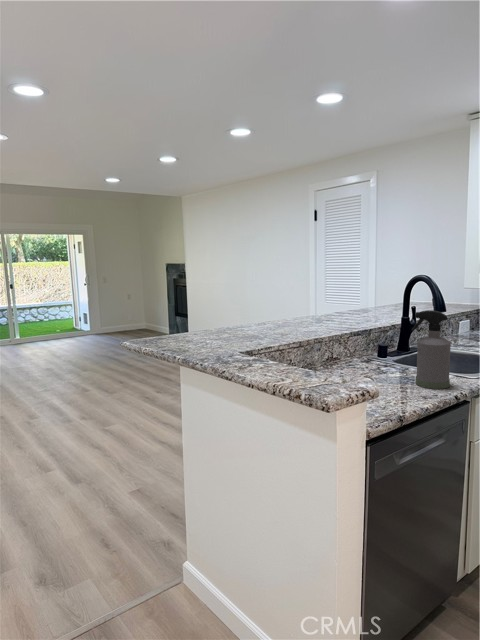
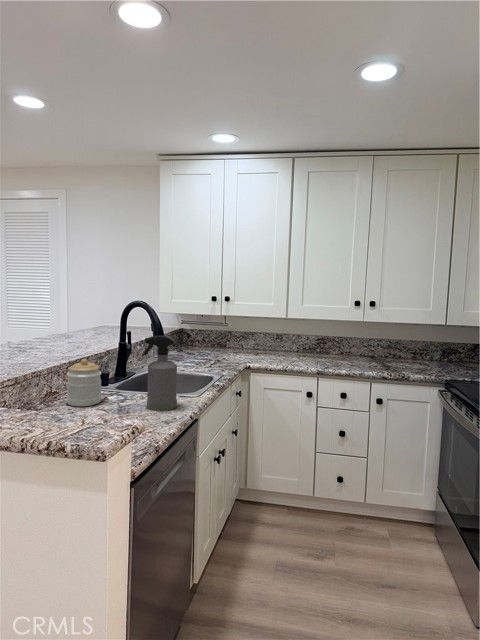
jar: none [343,330,375,373] -> present [67,359,102,406]

